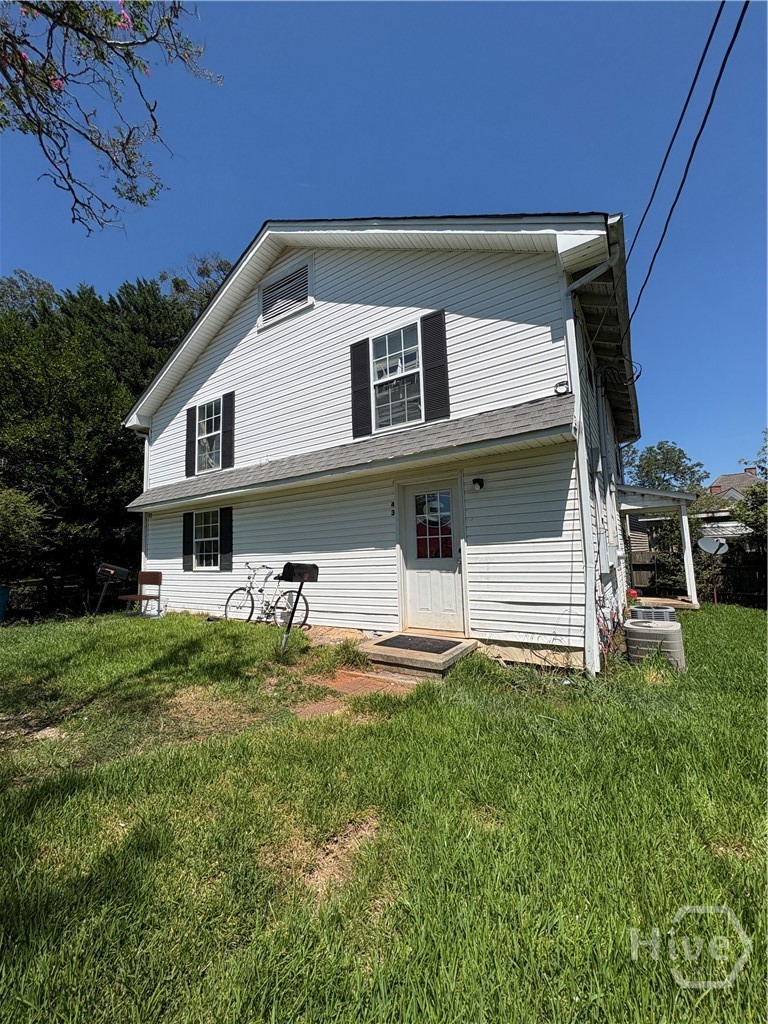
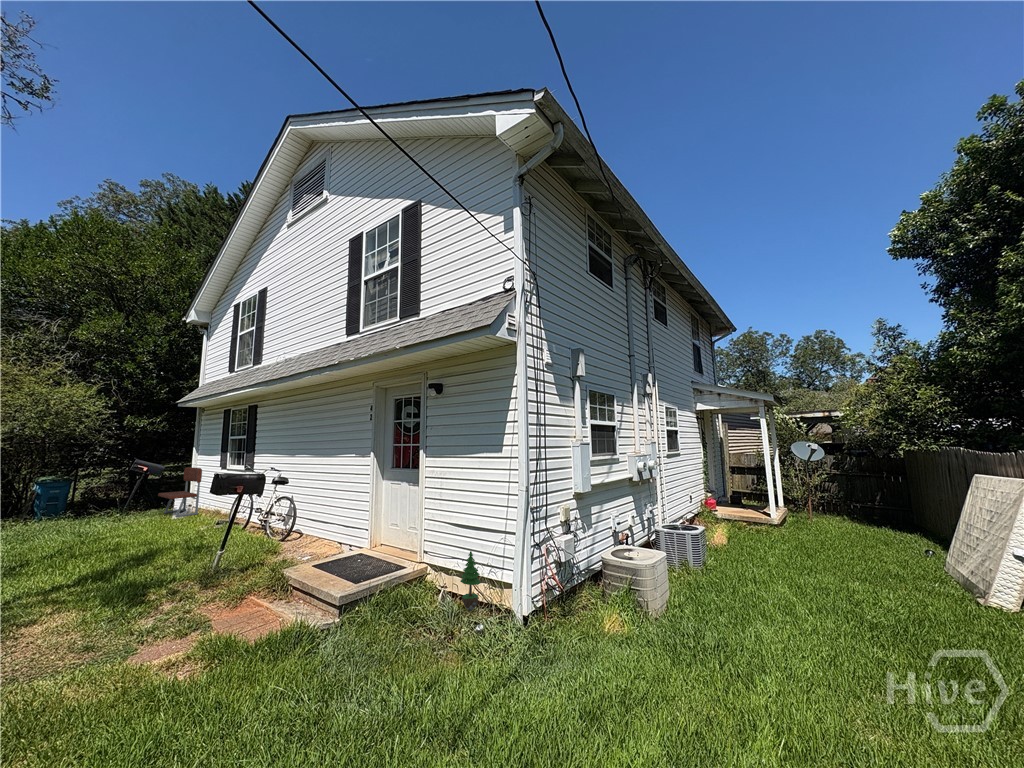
potted tree: none [529,621,547,671] -> present [460,551,480,611]

